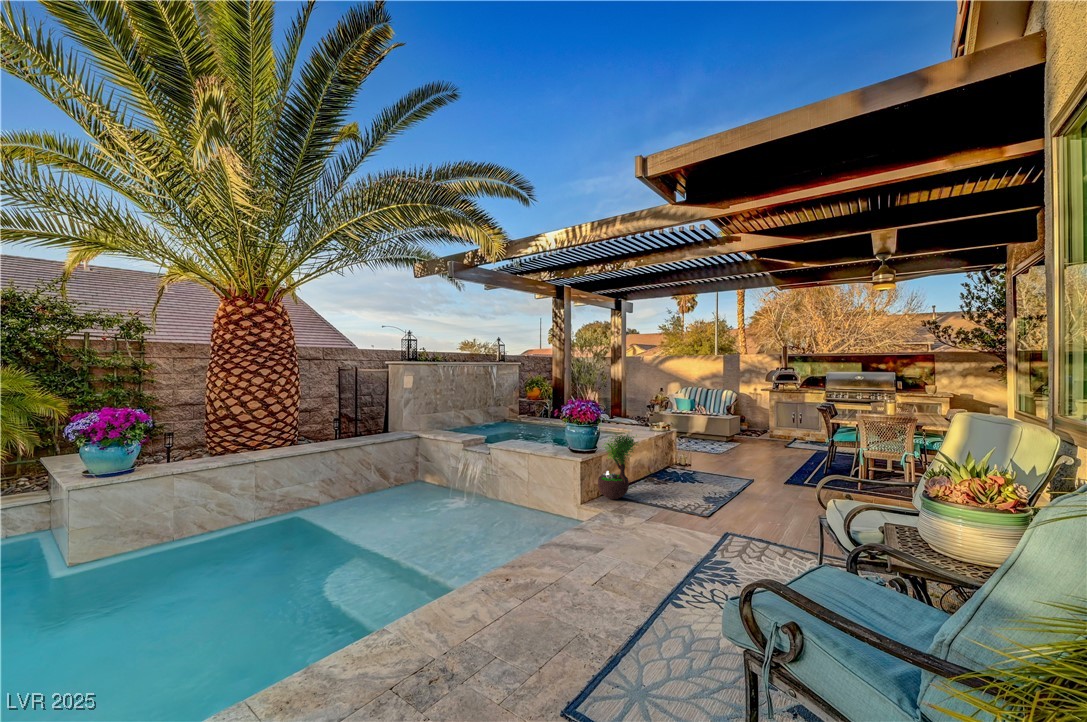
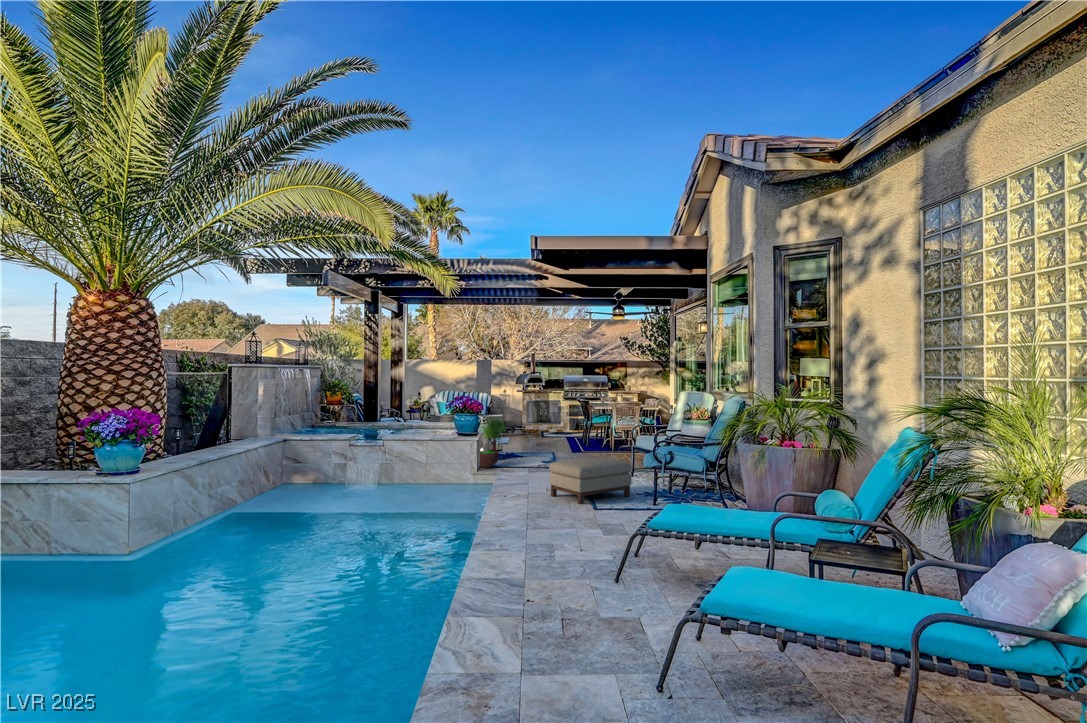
ottoman: none [561,549,718,679] -> present [549,457,632,504]

